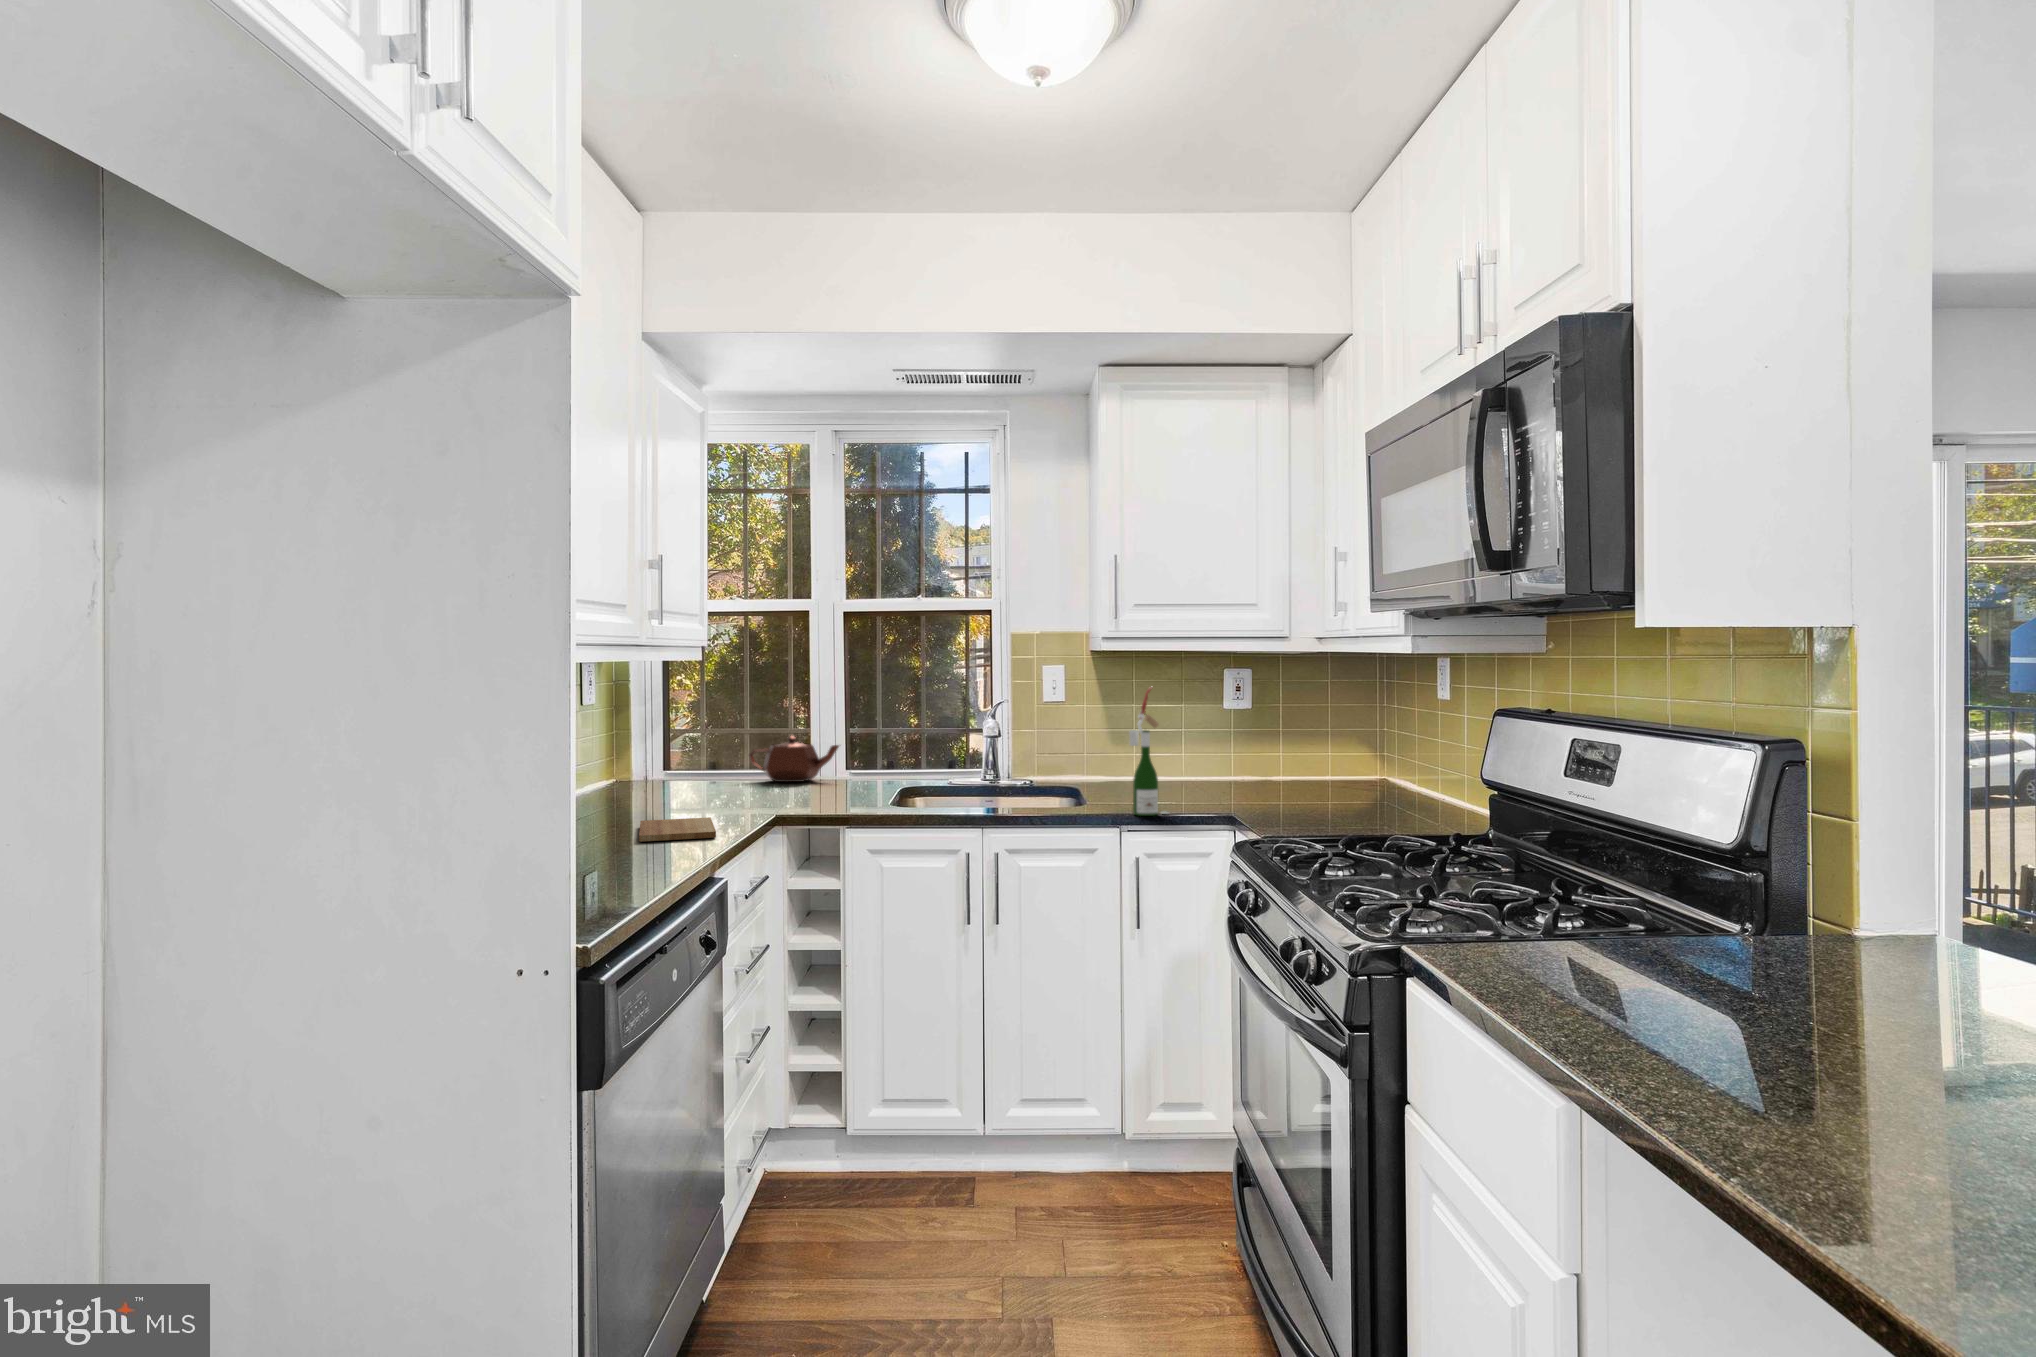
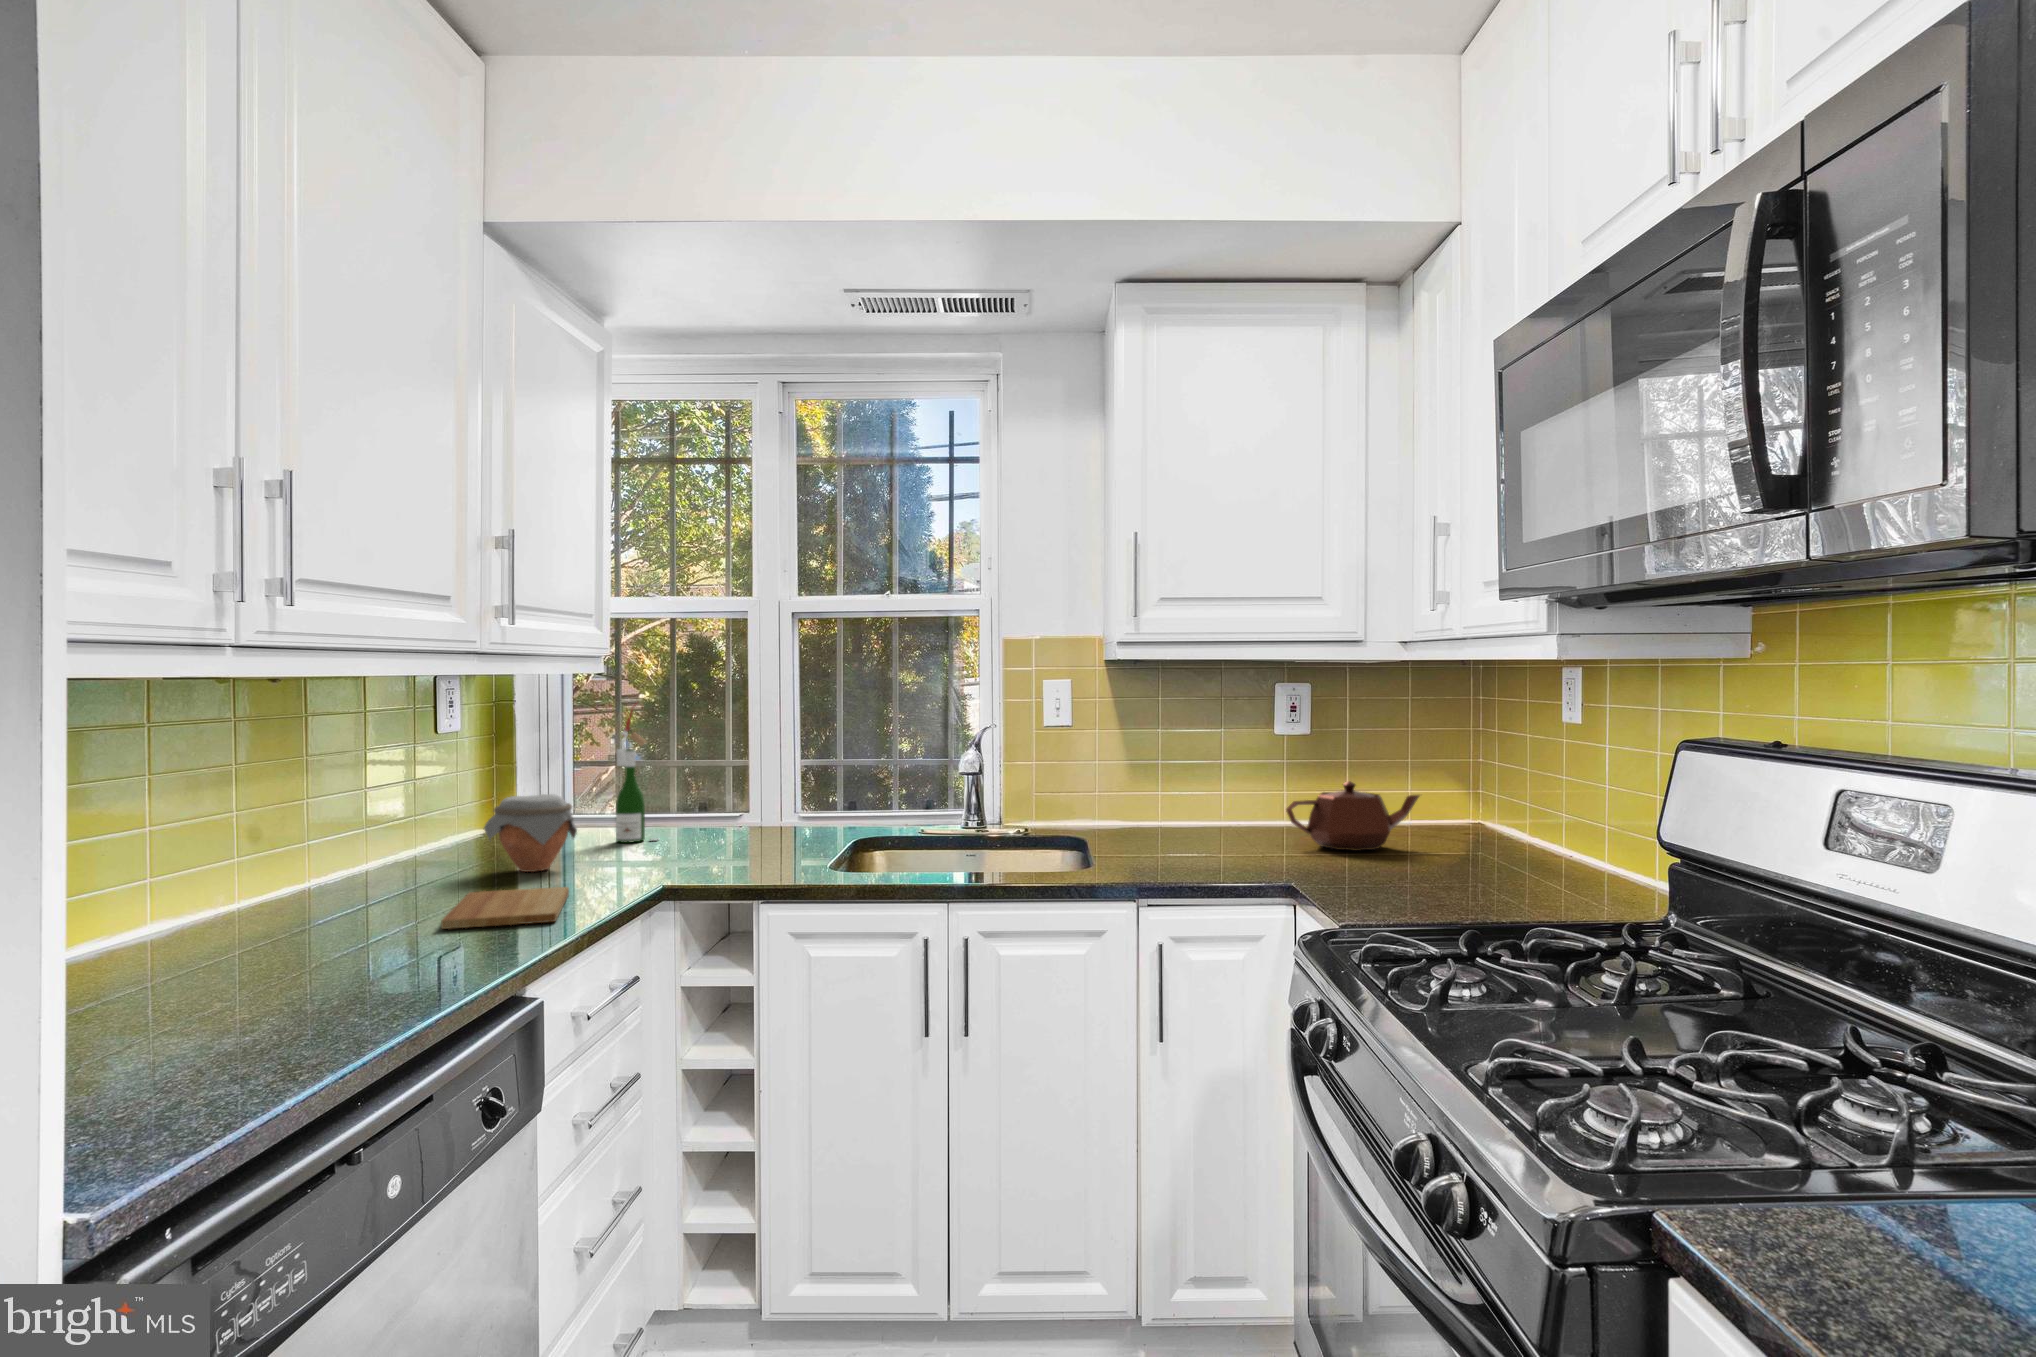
wine bottle: present [1129,688,1168,816] -> present [616,704,658,843]
teapot: present [749,736,839,782] -> present [1286,781,1419,851]
jar: none [634,753,702,810] -> present [483,794,577,872]

